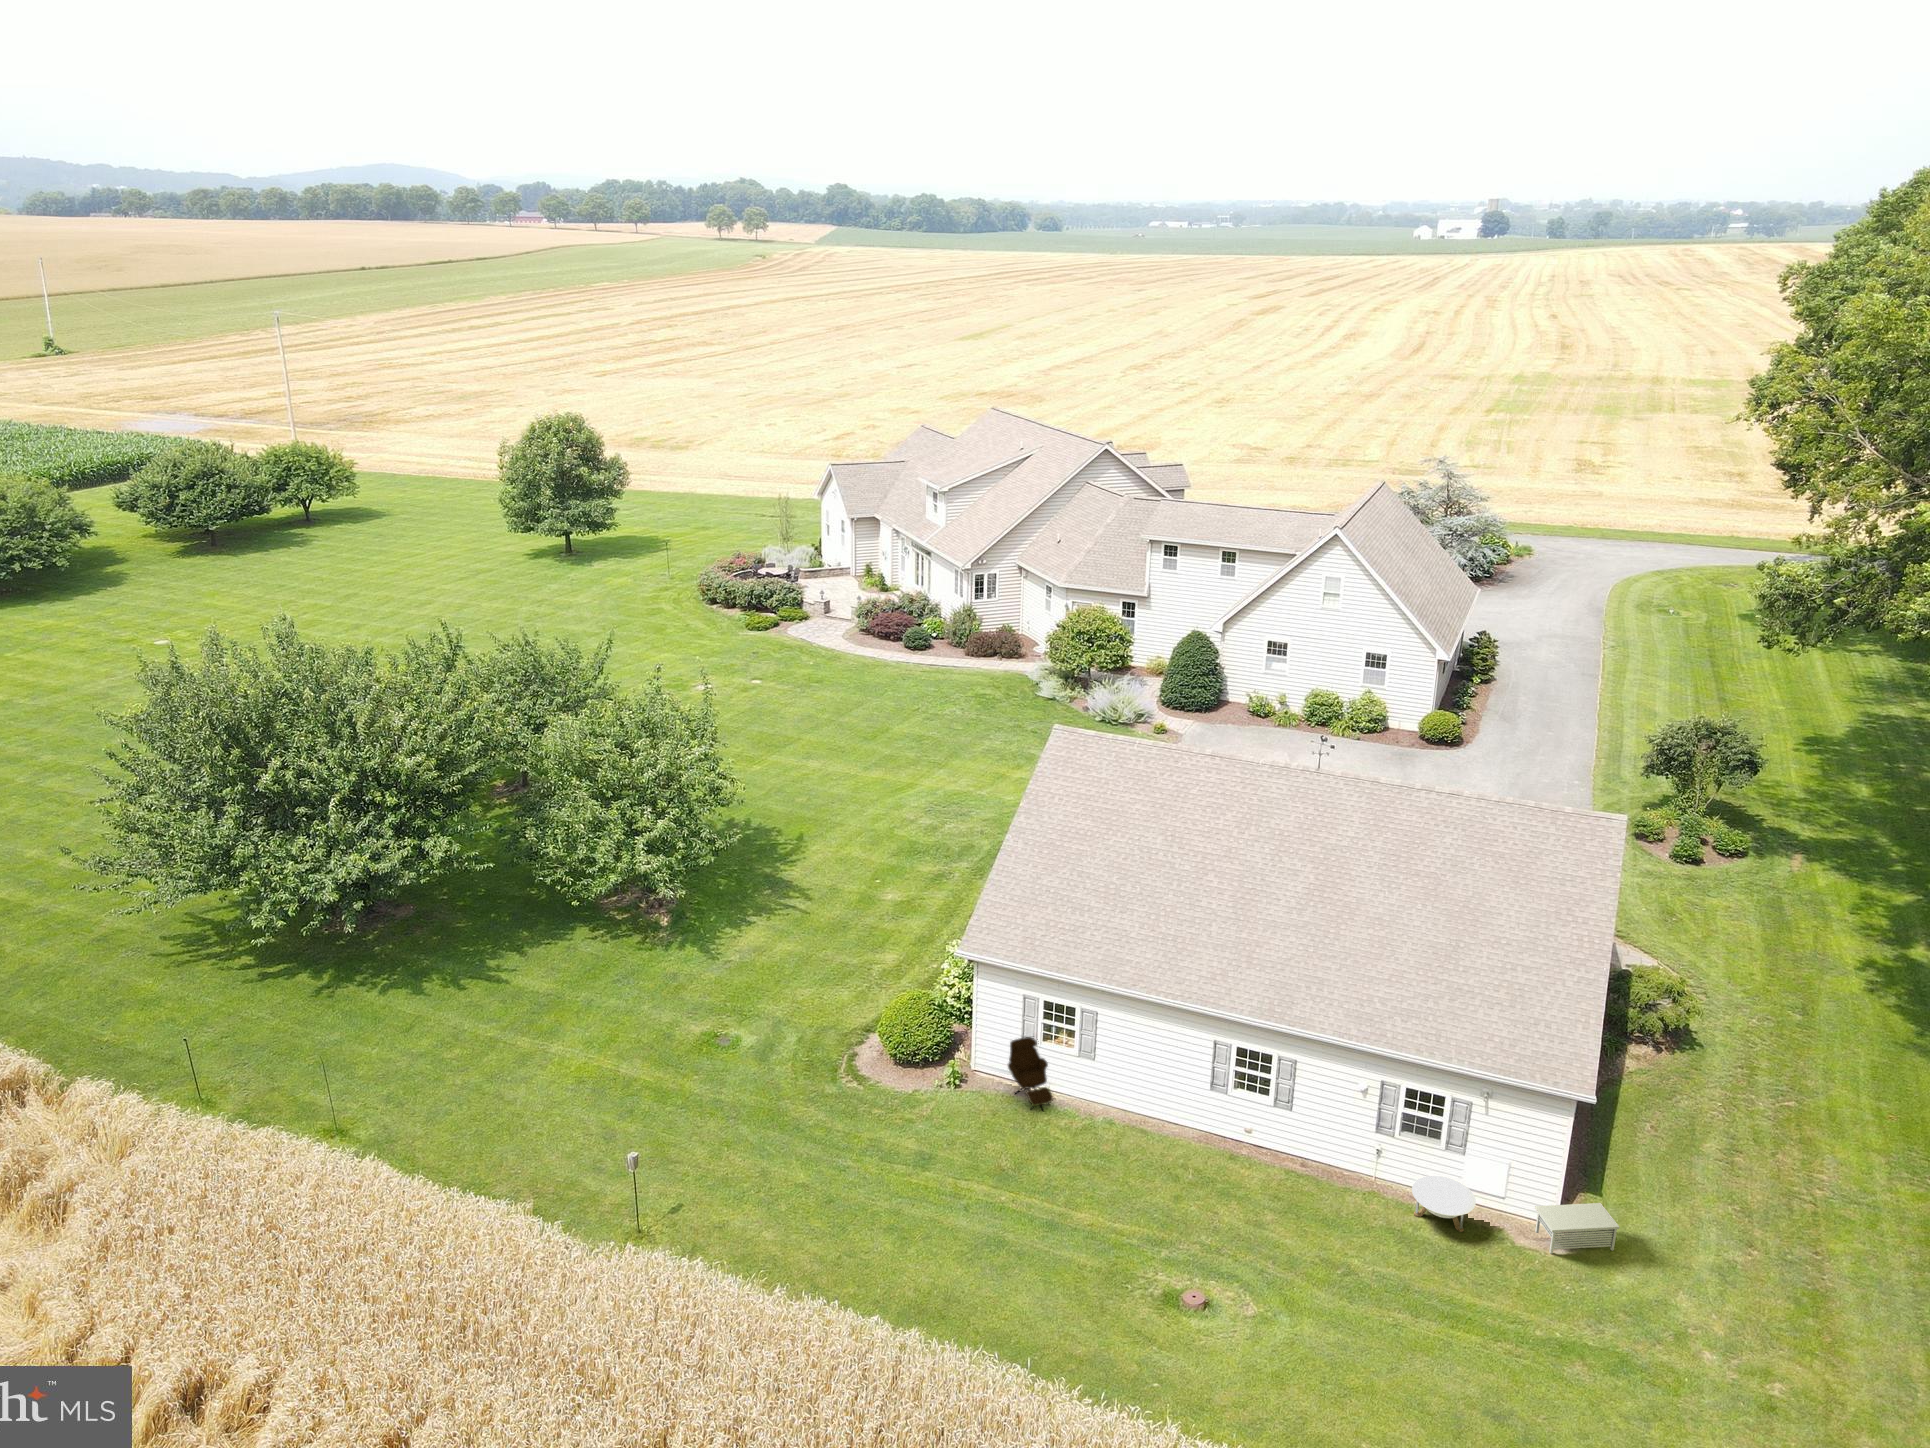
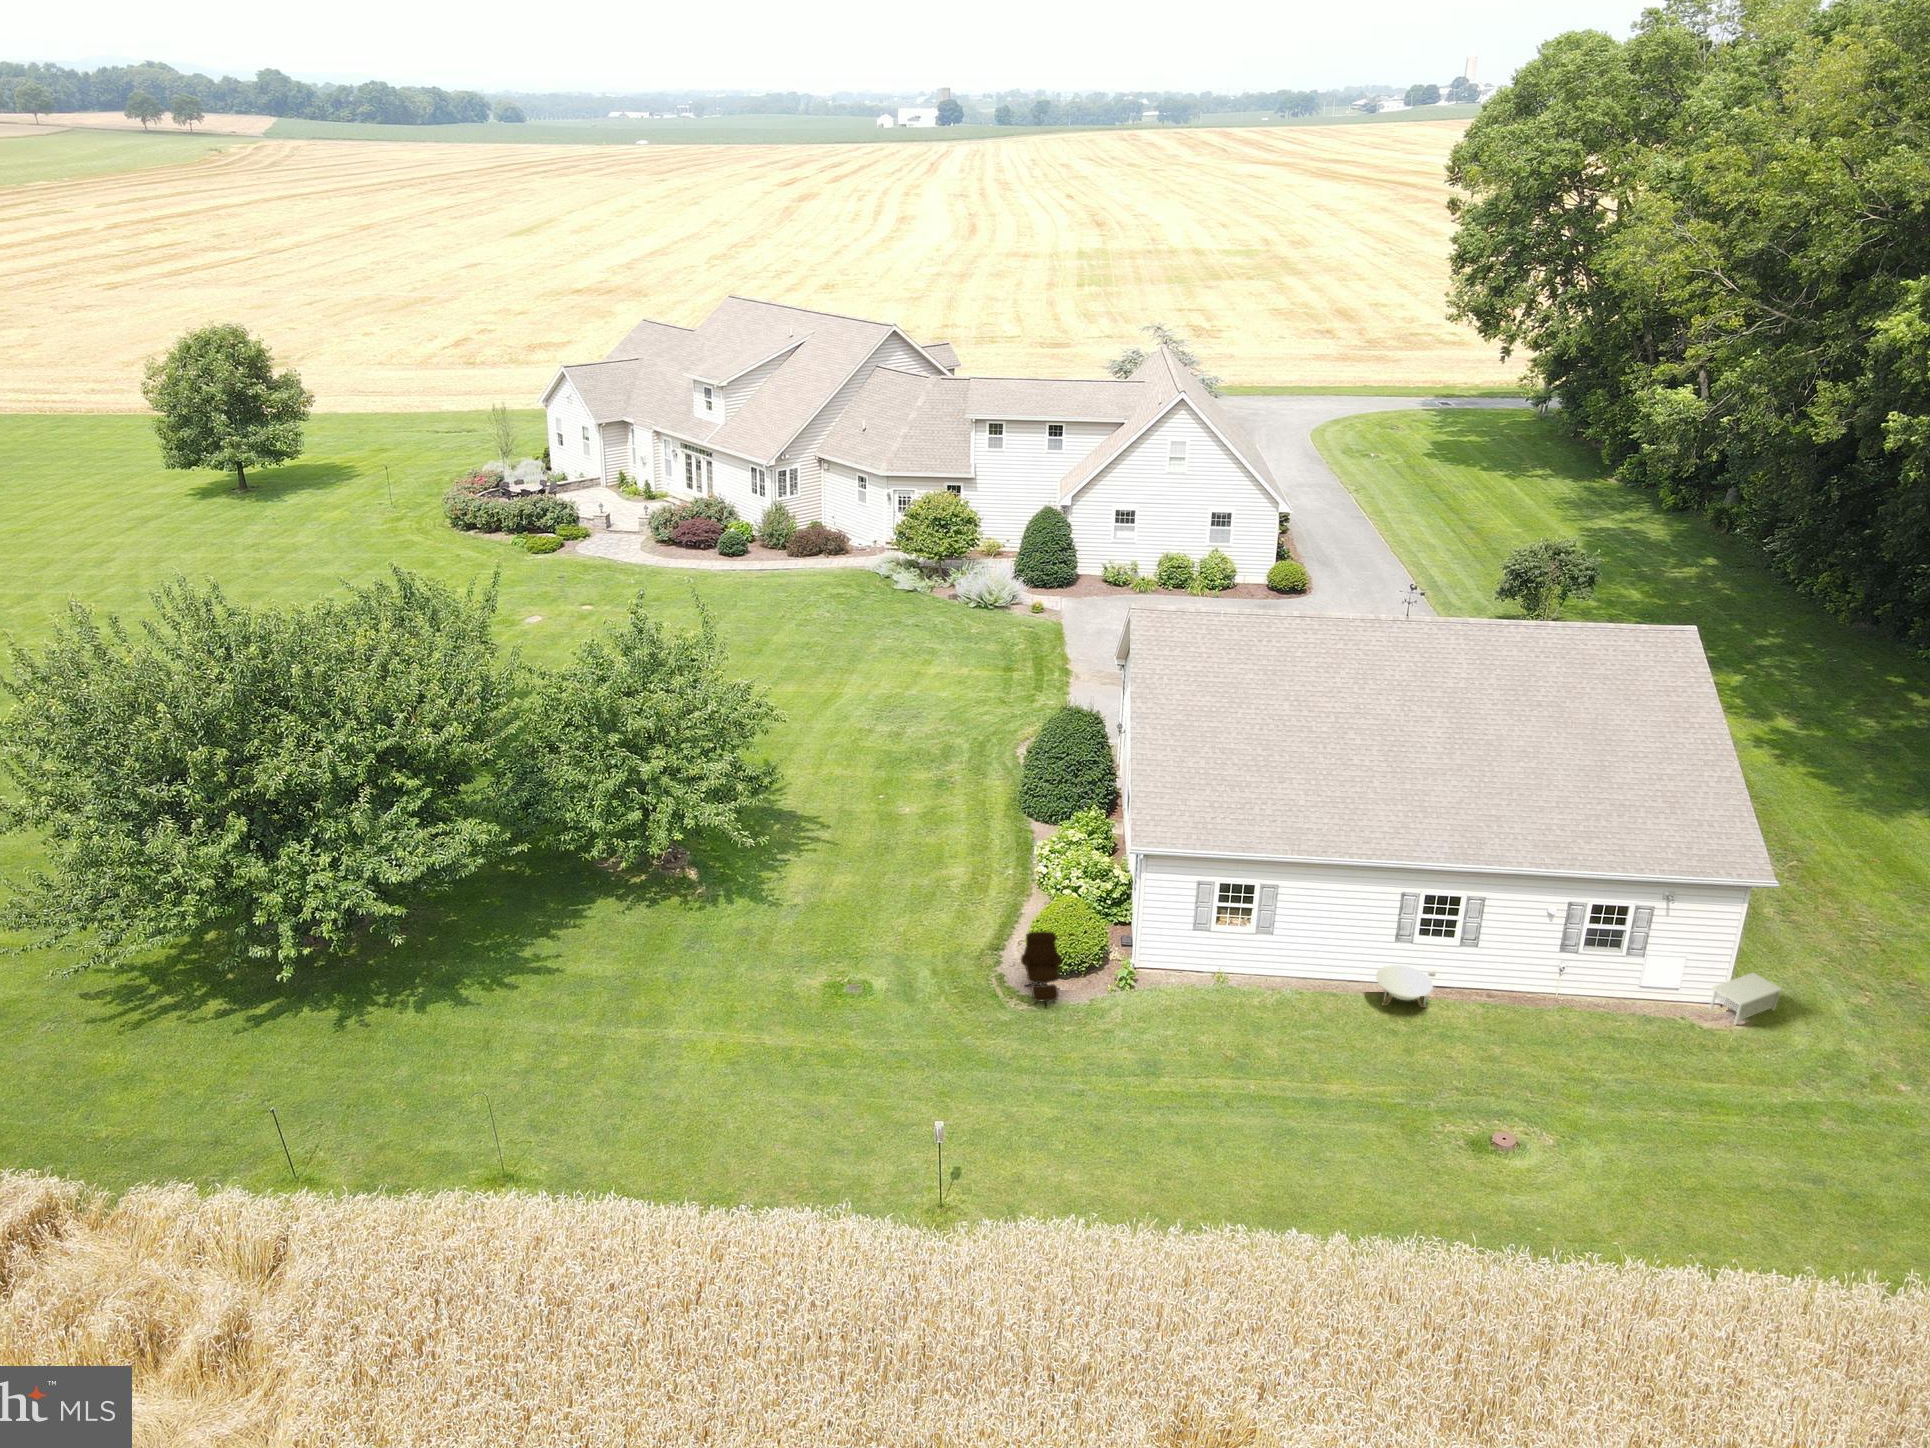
lounge chair: present [1008,1037,1053,1108] -> present [1021,931,1063,1002]
round table: present [1412,1176,1476,1232] -> present [1376,965,1433,1008]

